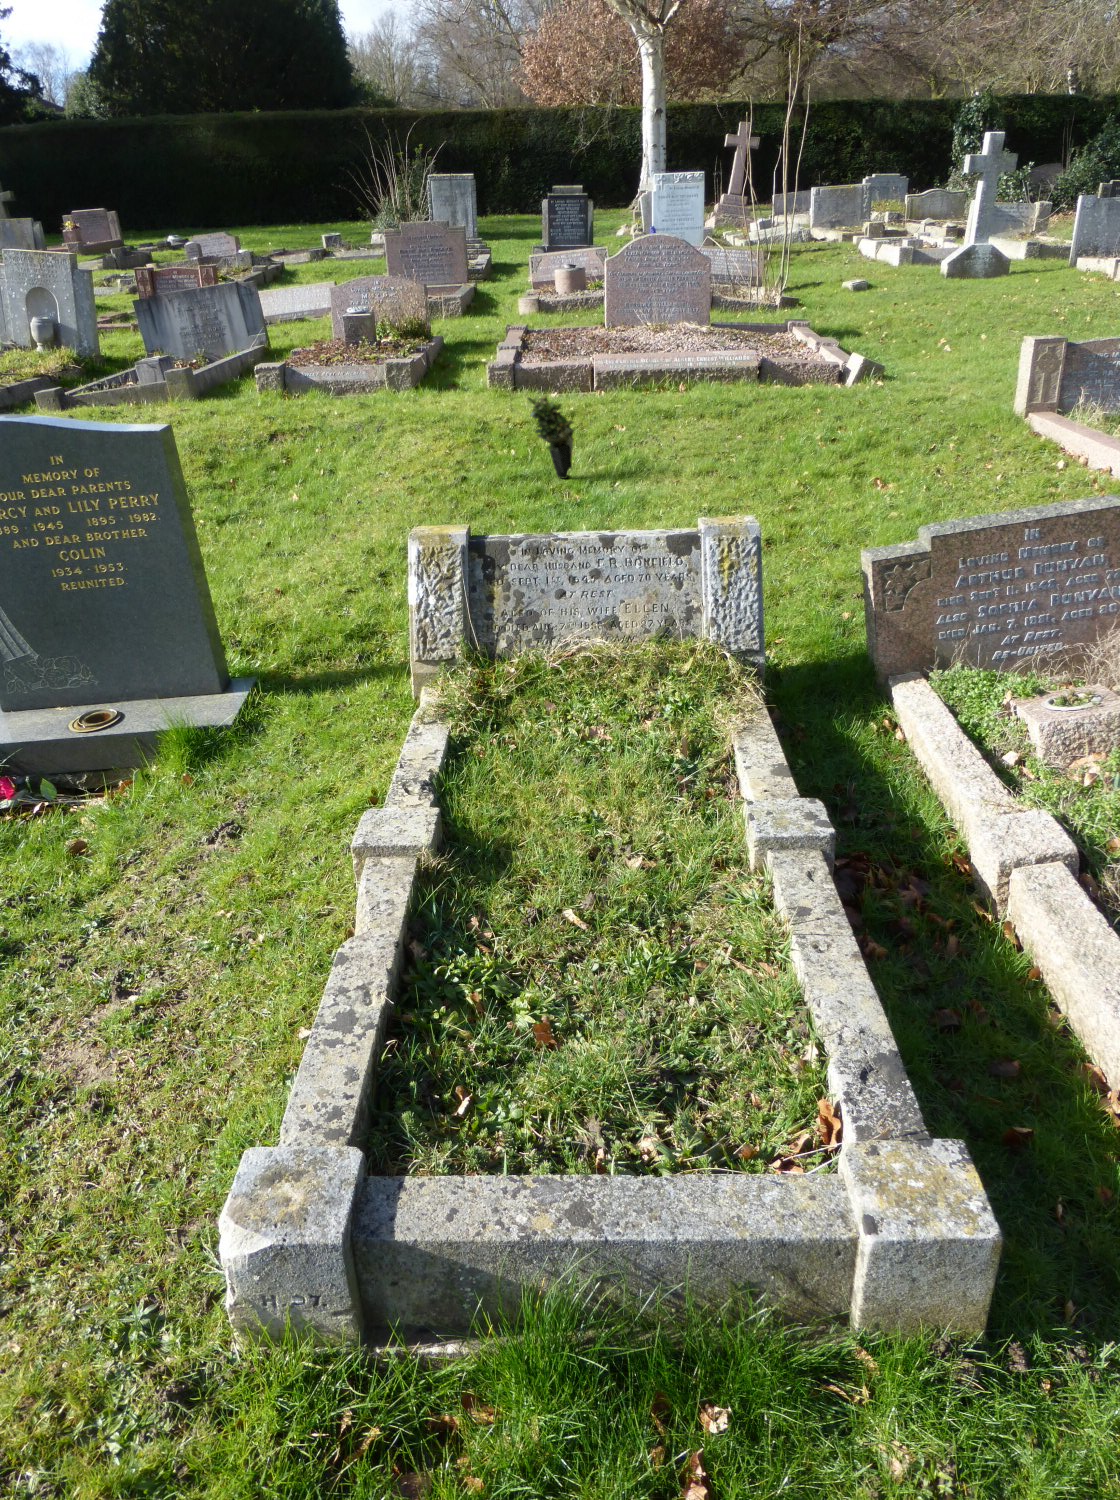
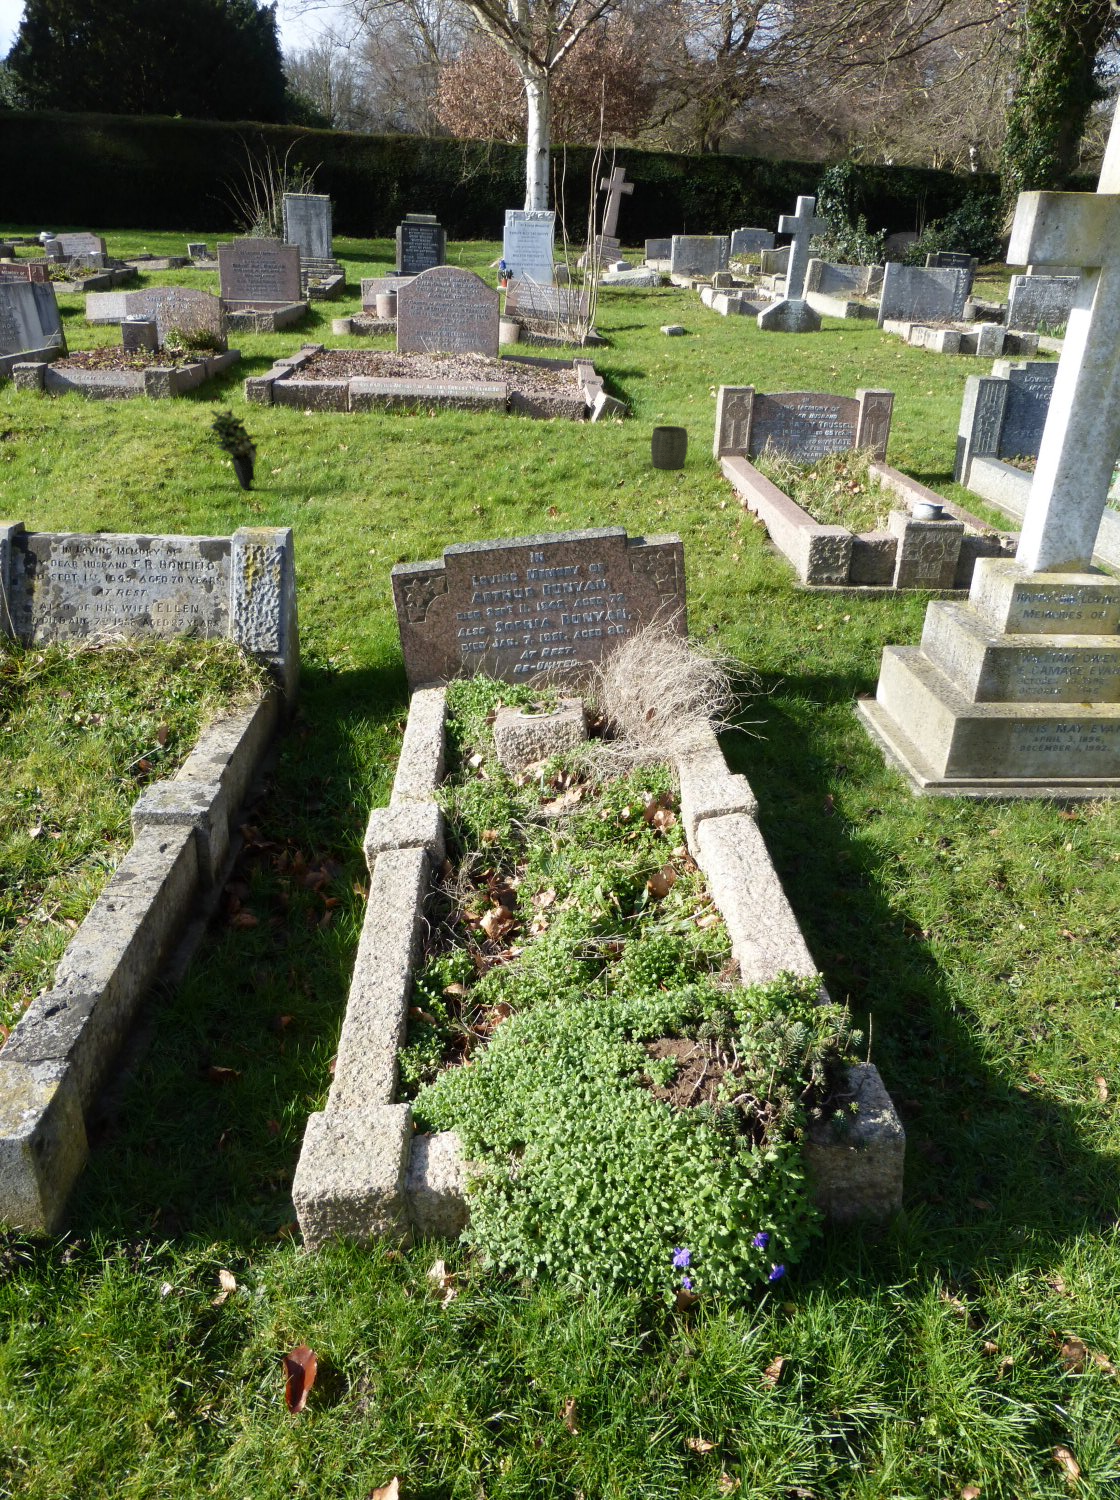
woven basket: none [963,383,1006,430] -> present [651,426,688,469]

